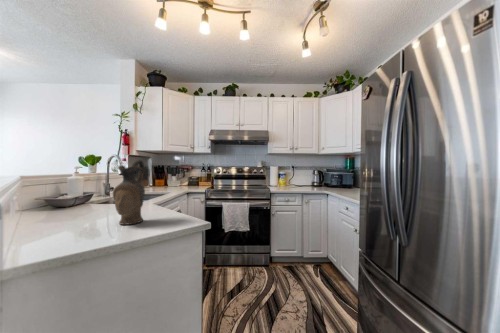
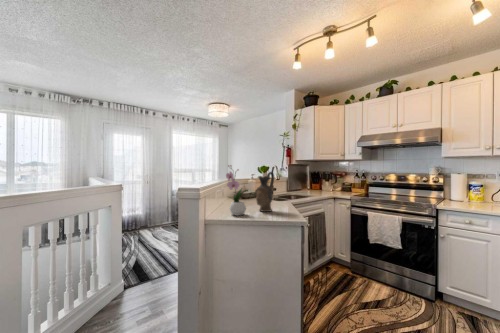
flower arrangement: none [48,141,107,245] -> present [226,165,246,216]

